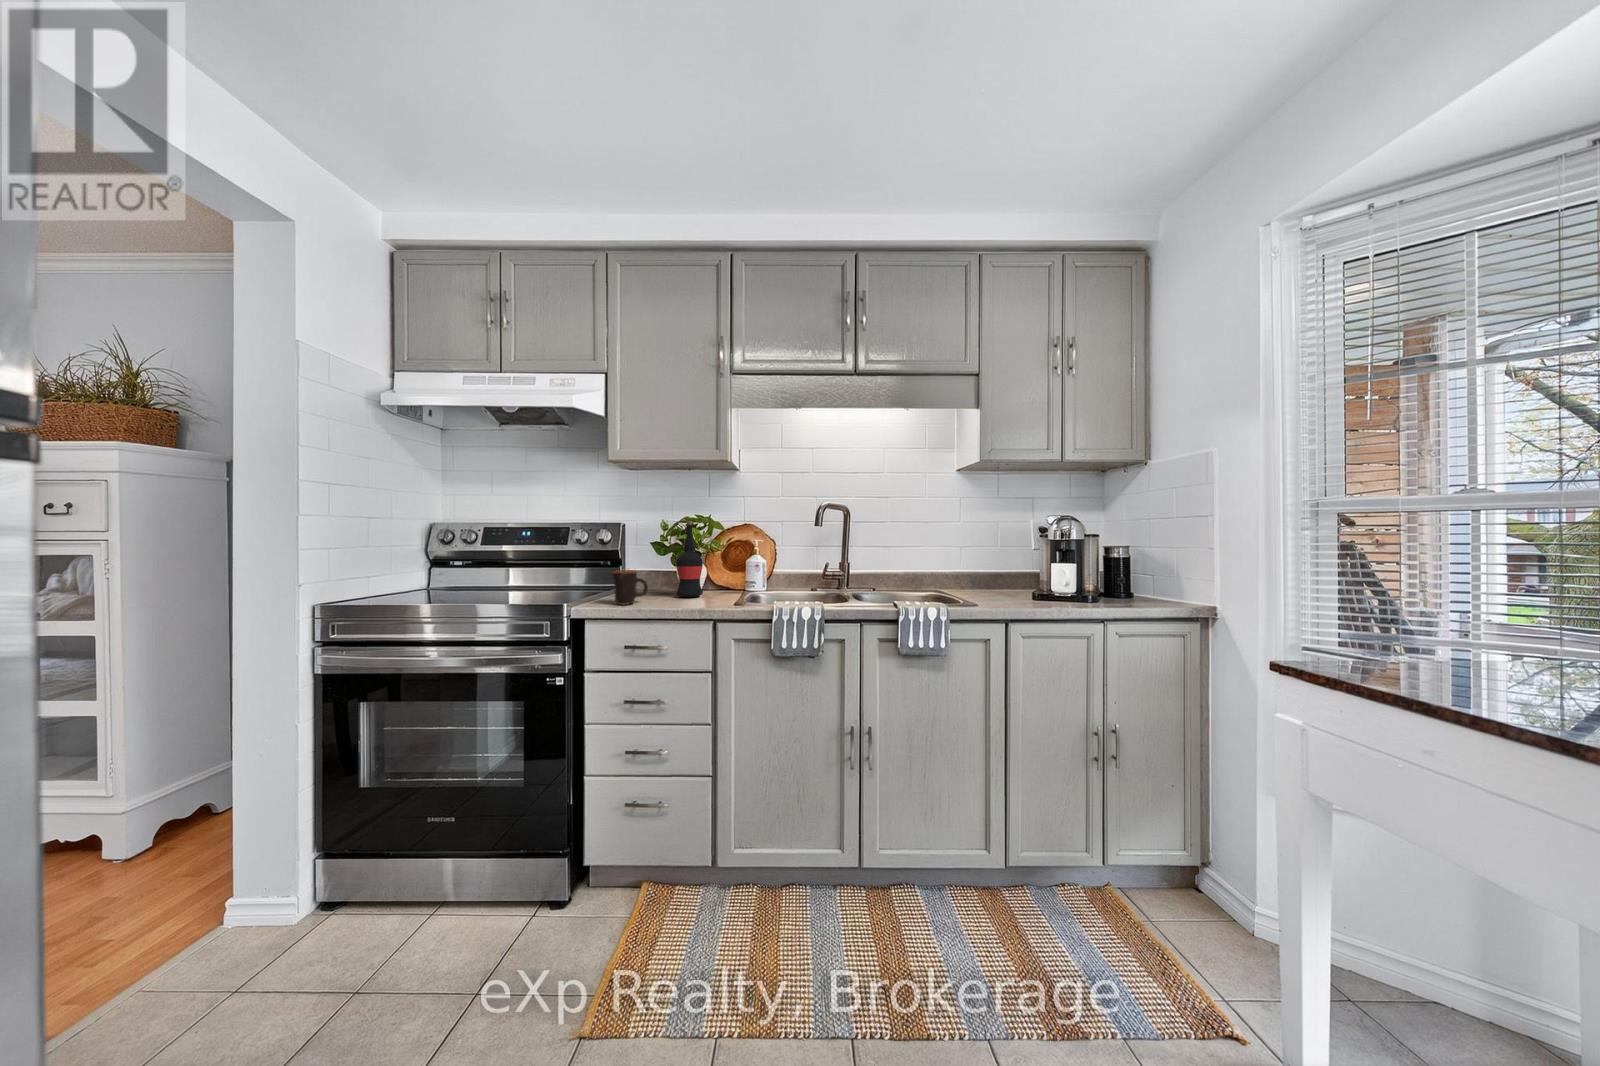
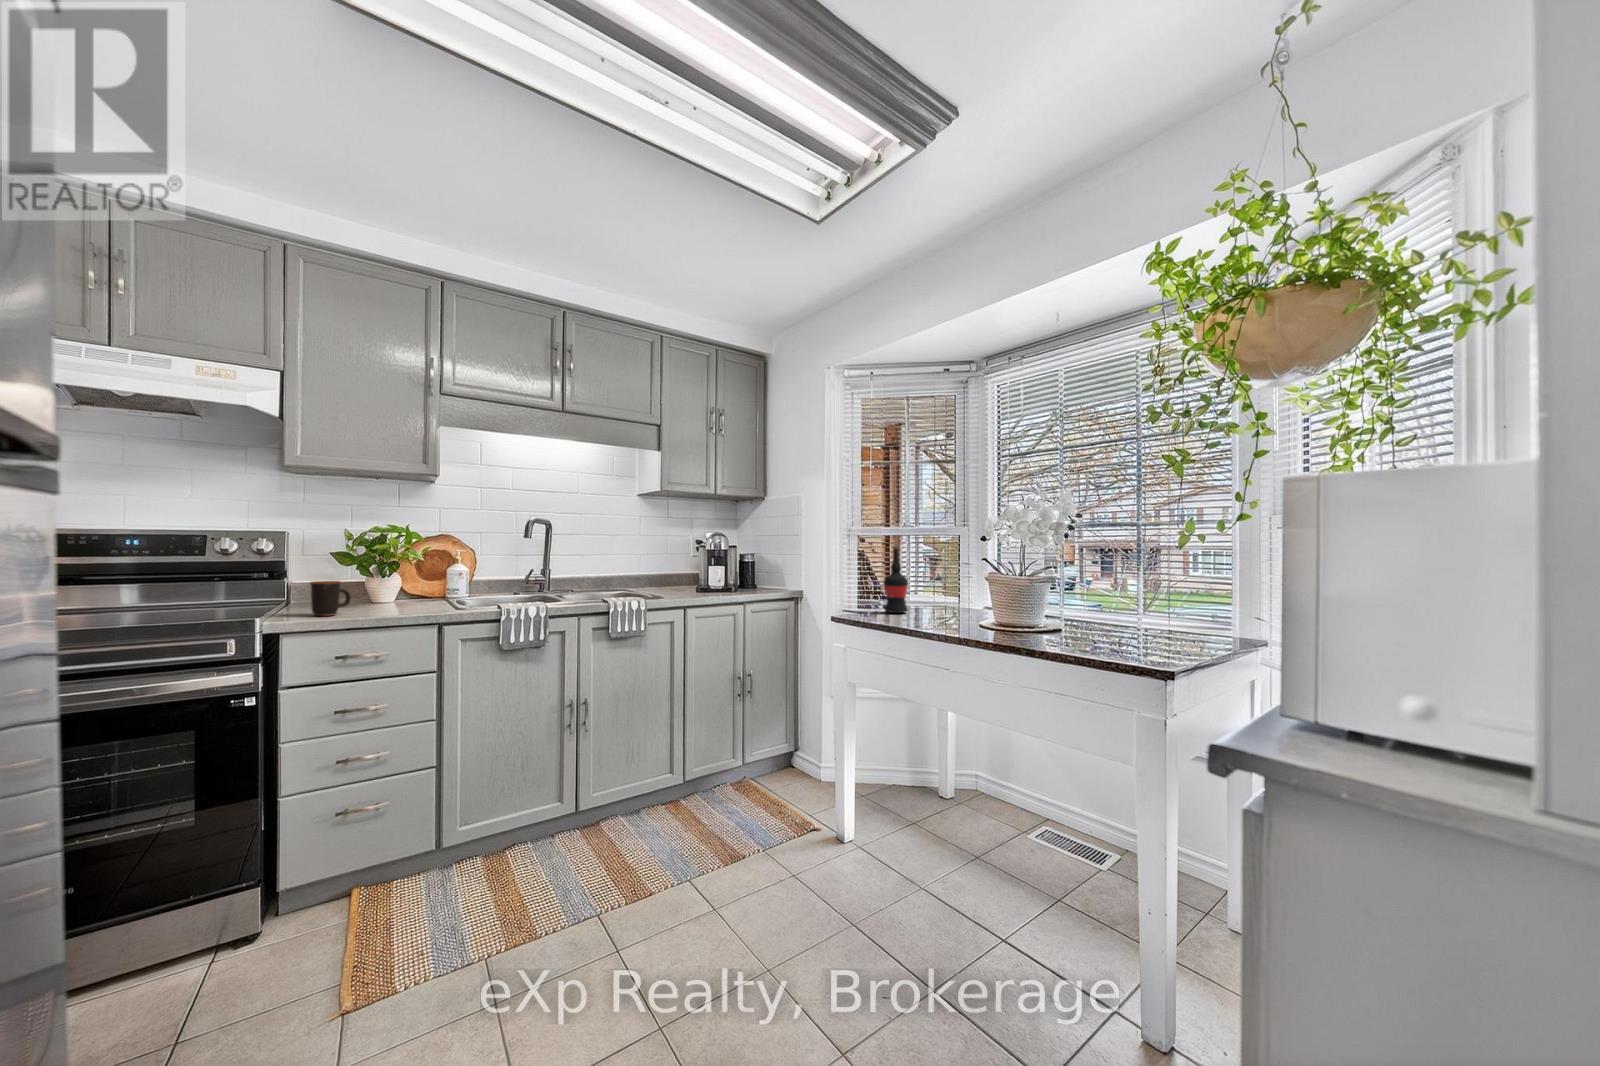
wine bottle: present [676,521,703,597] -> present [884,546,908,613]

